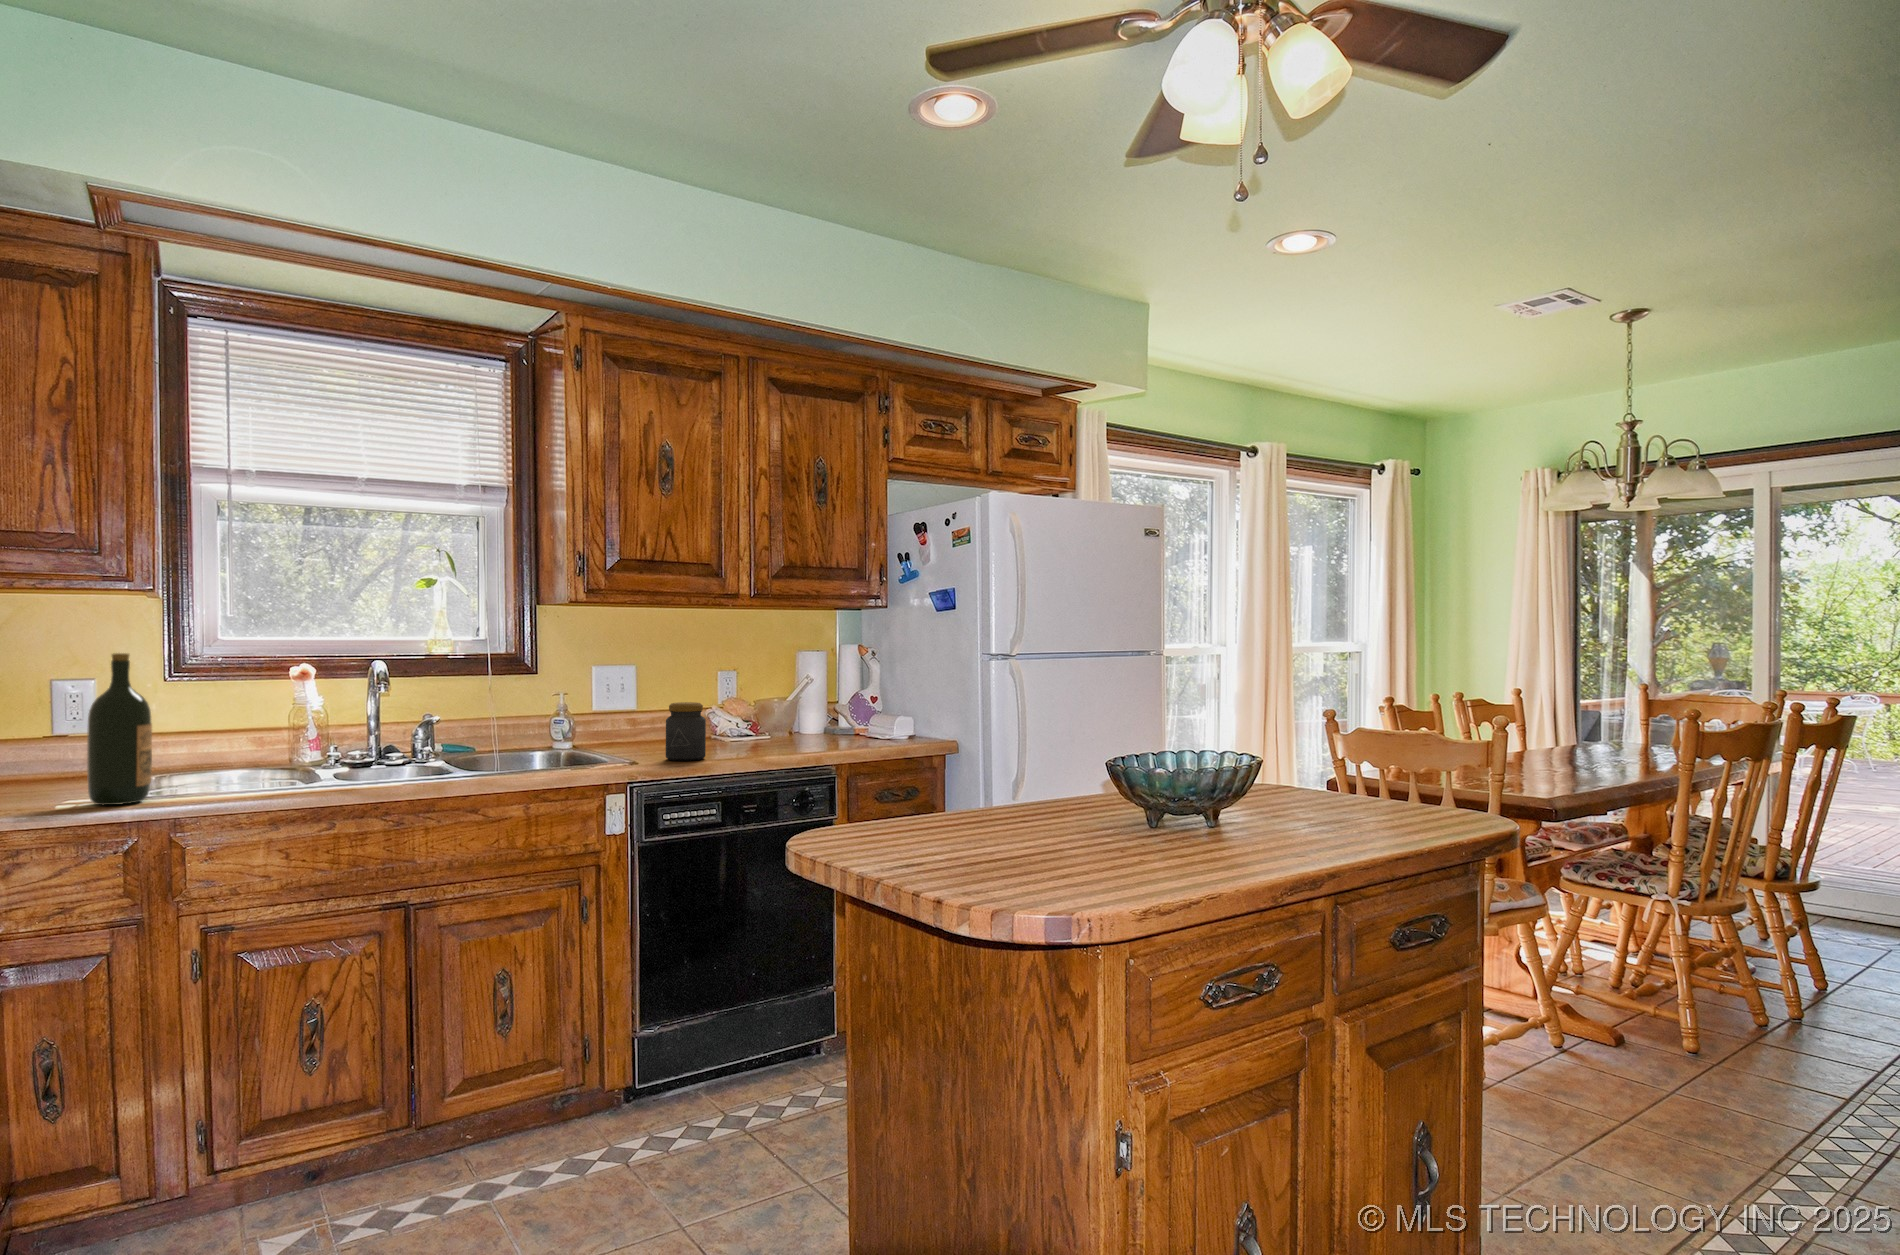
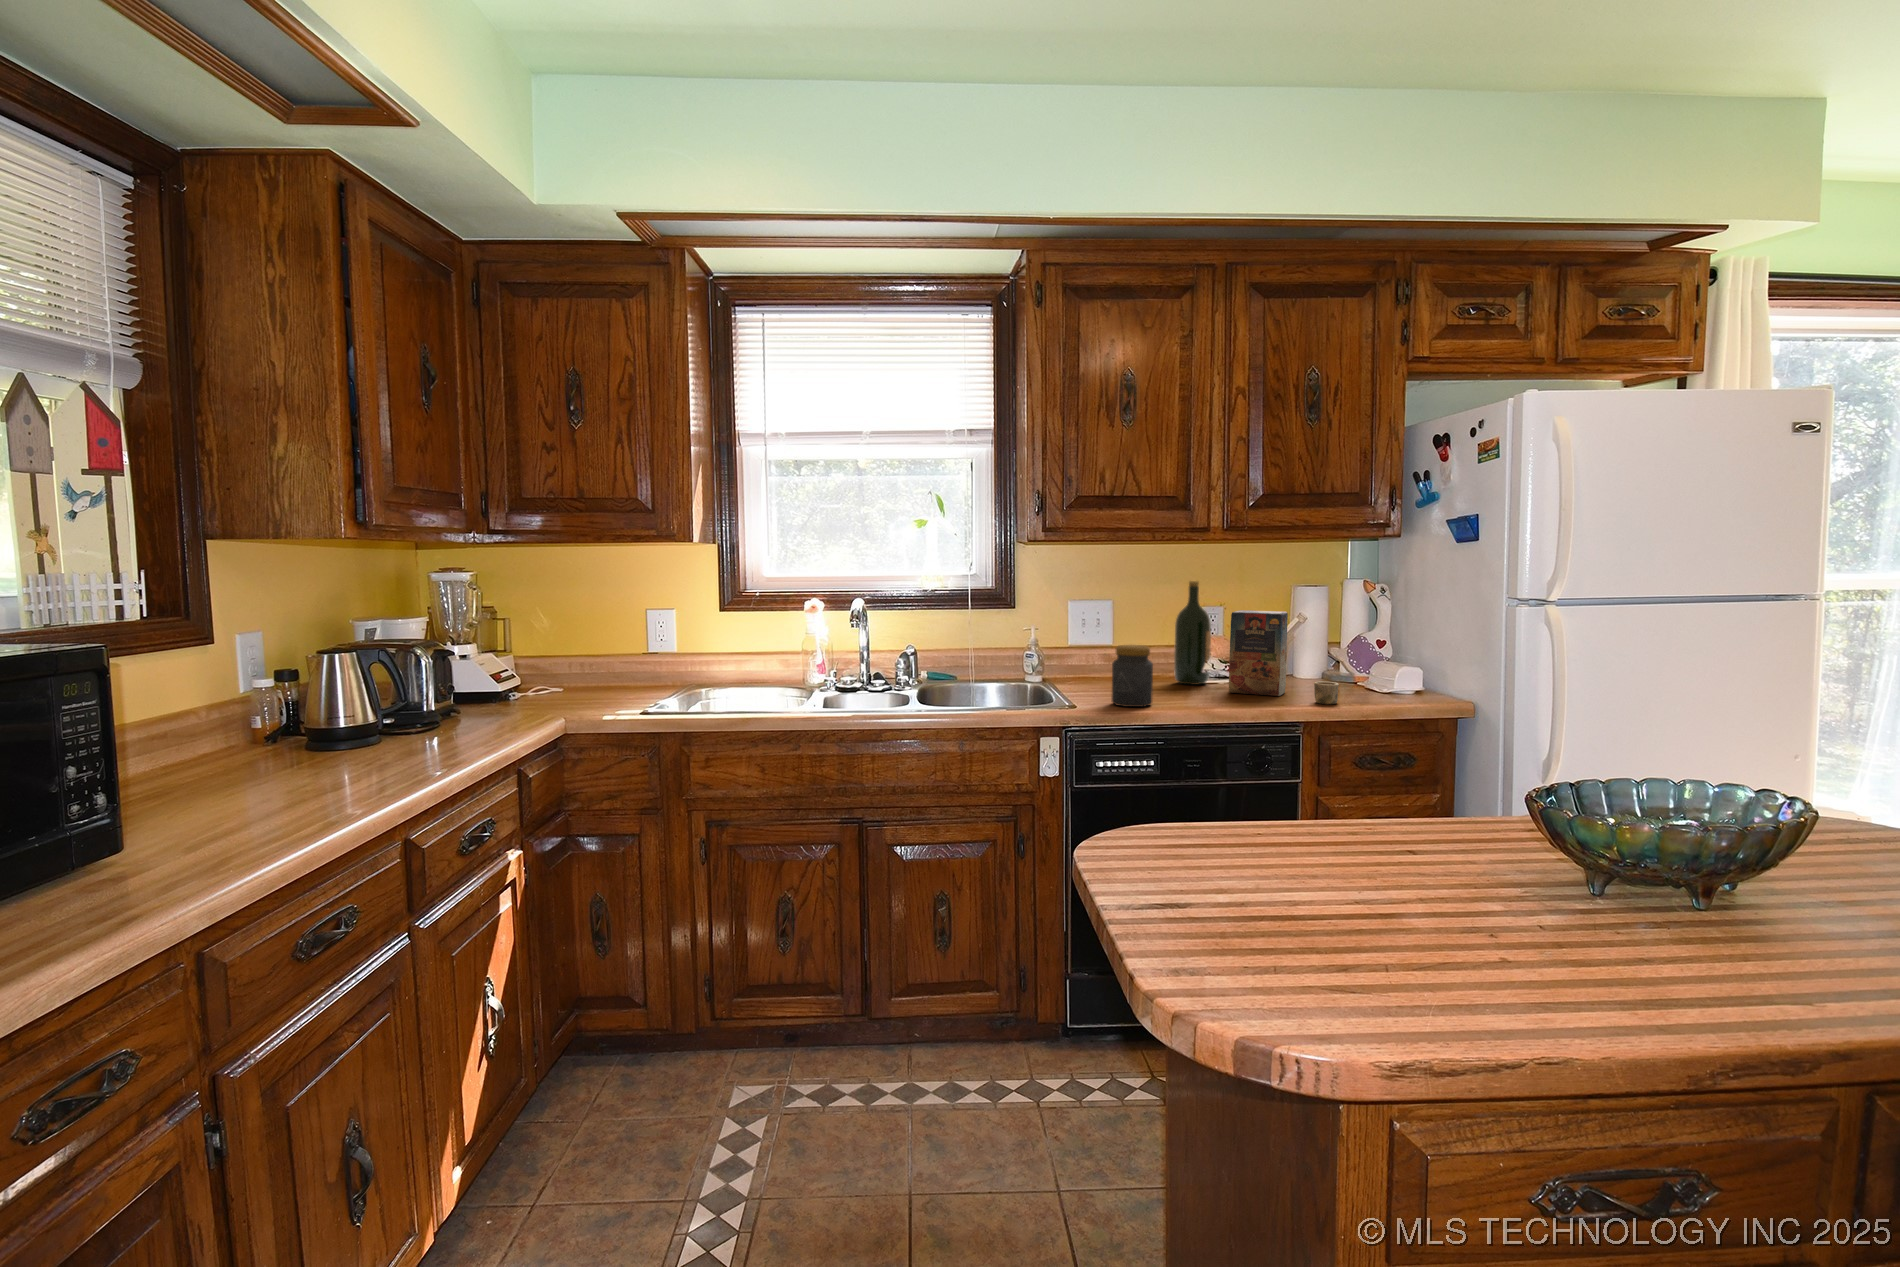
wine bottle: present [87,653,152,805] -> present [1174,581,1211,685]
cereal box: none [759,670,857,748] -> present [1229,610,1339,704]

